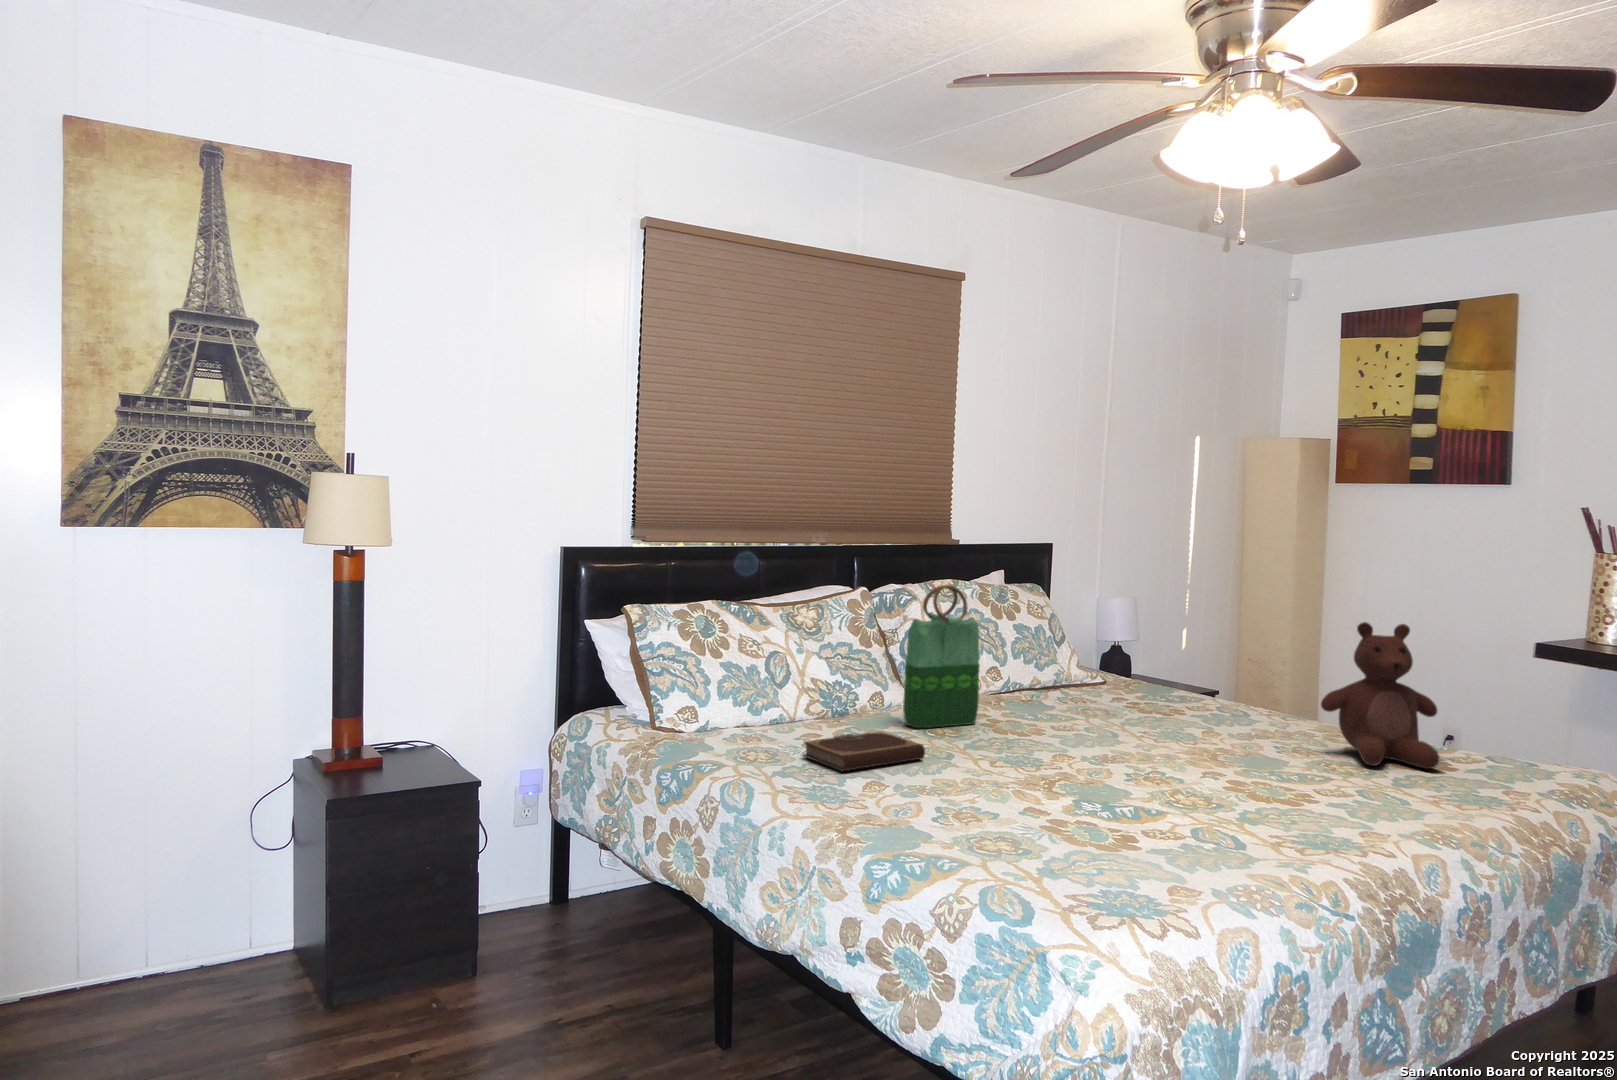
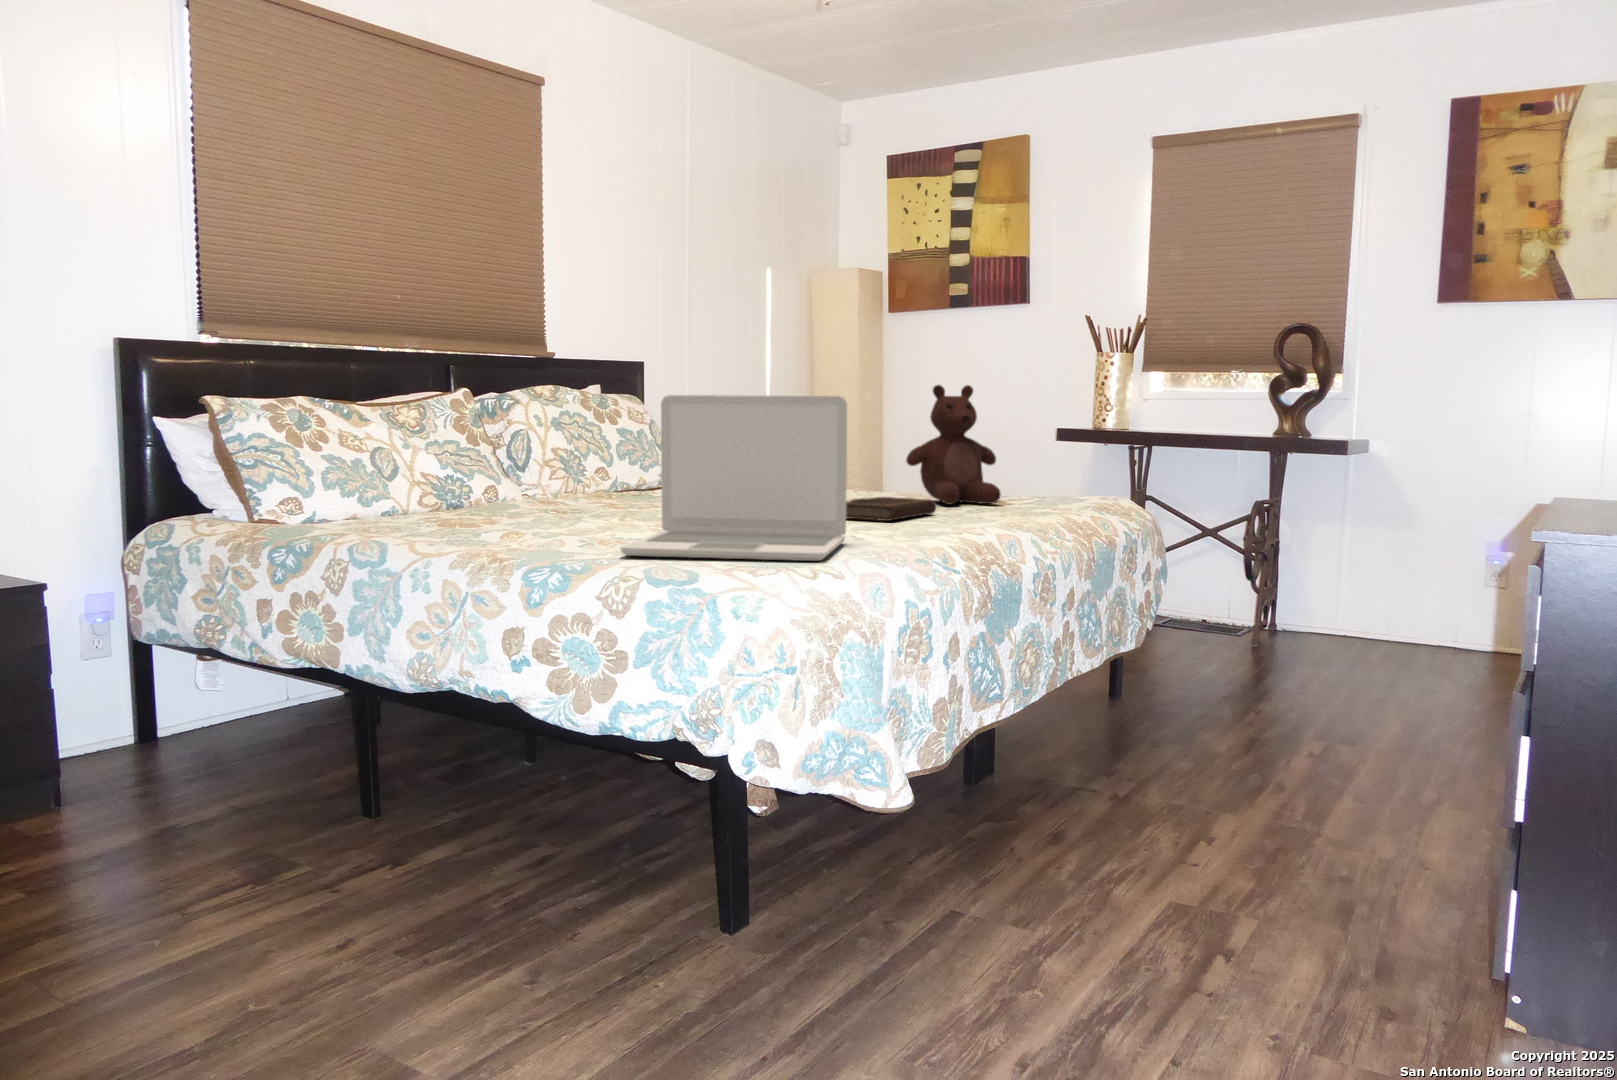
tote bag: present [903,585,980,728] -> none [524,366,600,511]
laptop: none [959,669,1225,899] -> present [621,395,847,561]
notebook: present [804,731,925,771] -> present [846,497,936,521]

